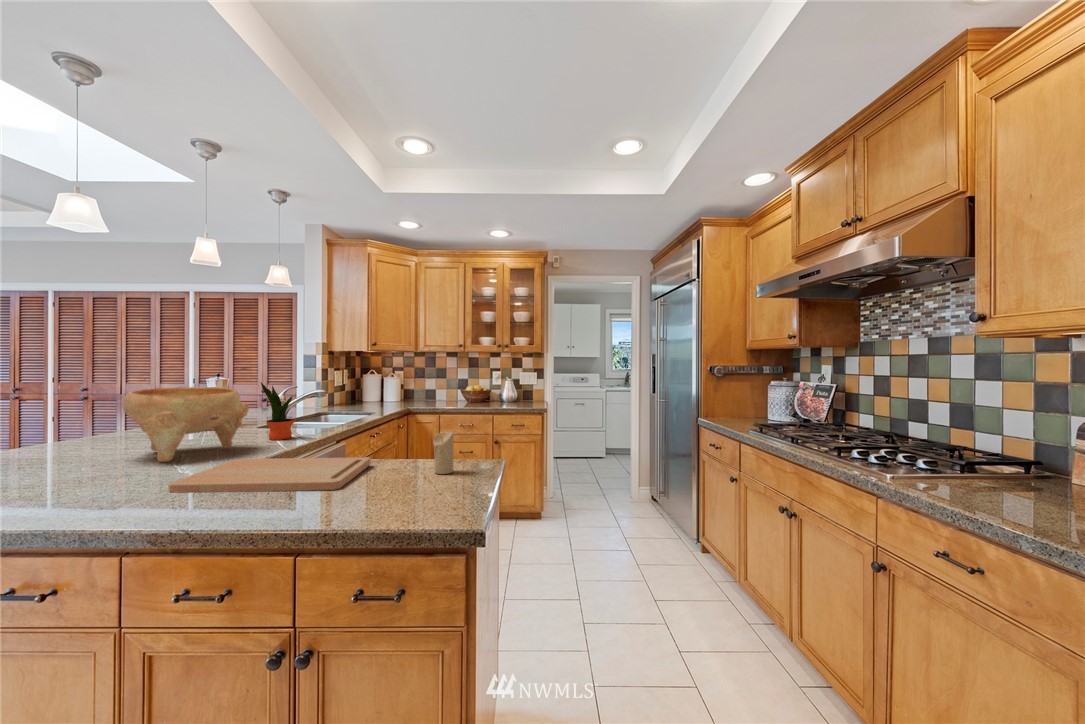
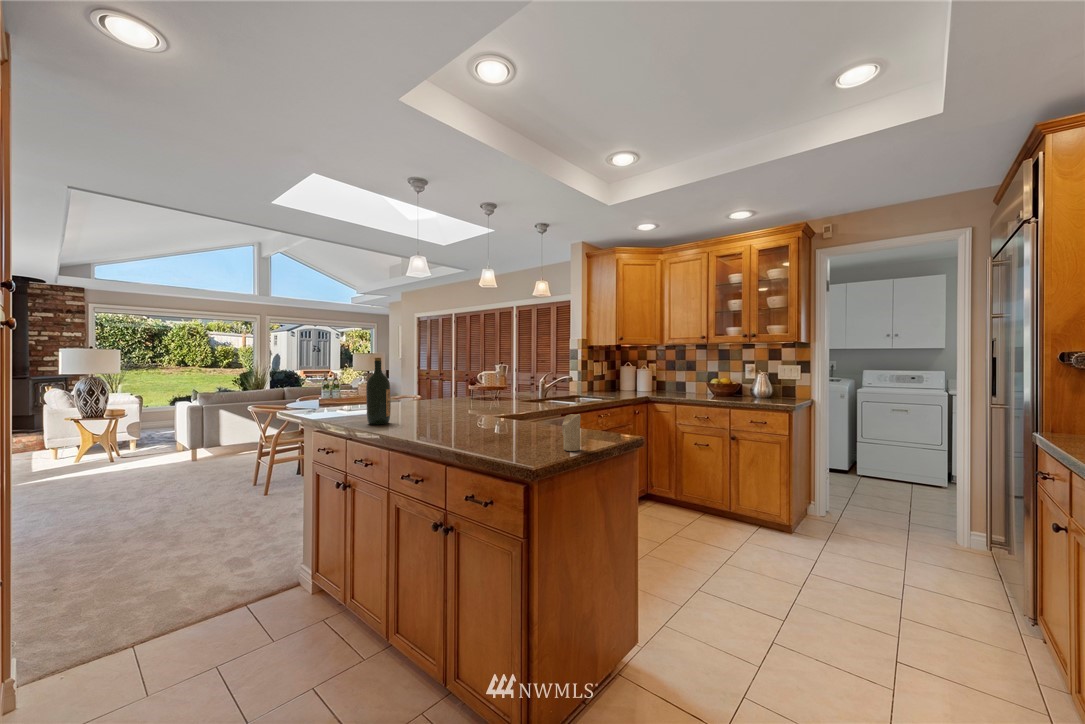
wine bottle: none [30,370,89,489] -> present [366,358,391,425]
potted plant: present [261,383,294,440] -> none [501,368,525,412]
decorative bowl: present [123,387,249,462] -> none [421,371,489,418]
cutting board: present [168,457,370,492] -> none [408,420,532,448]

